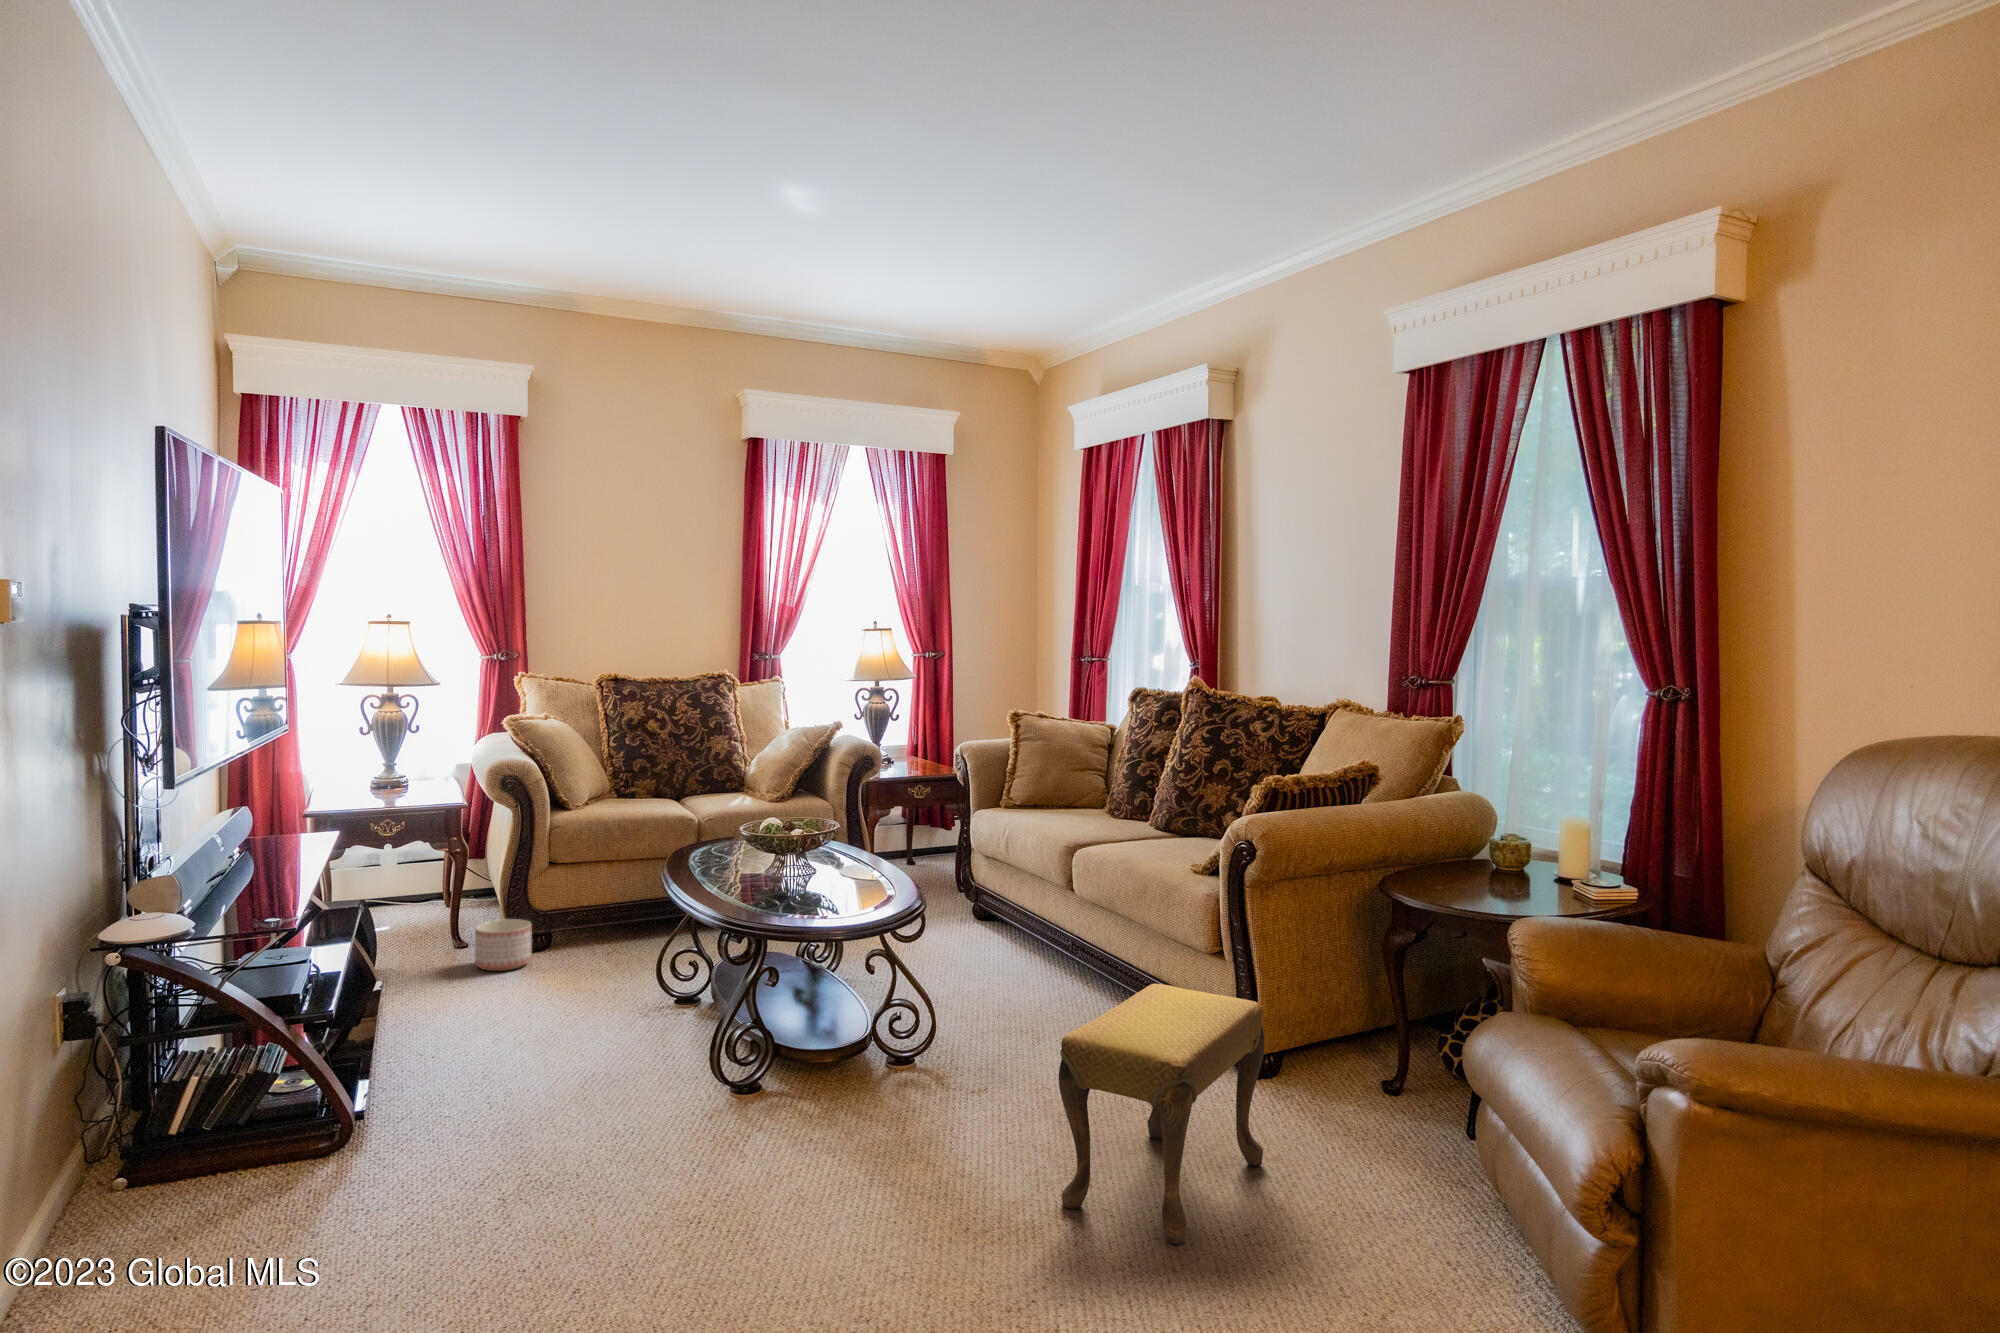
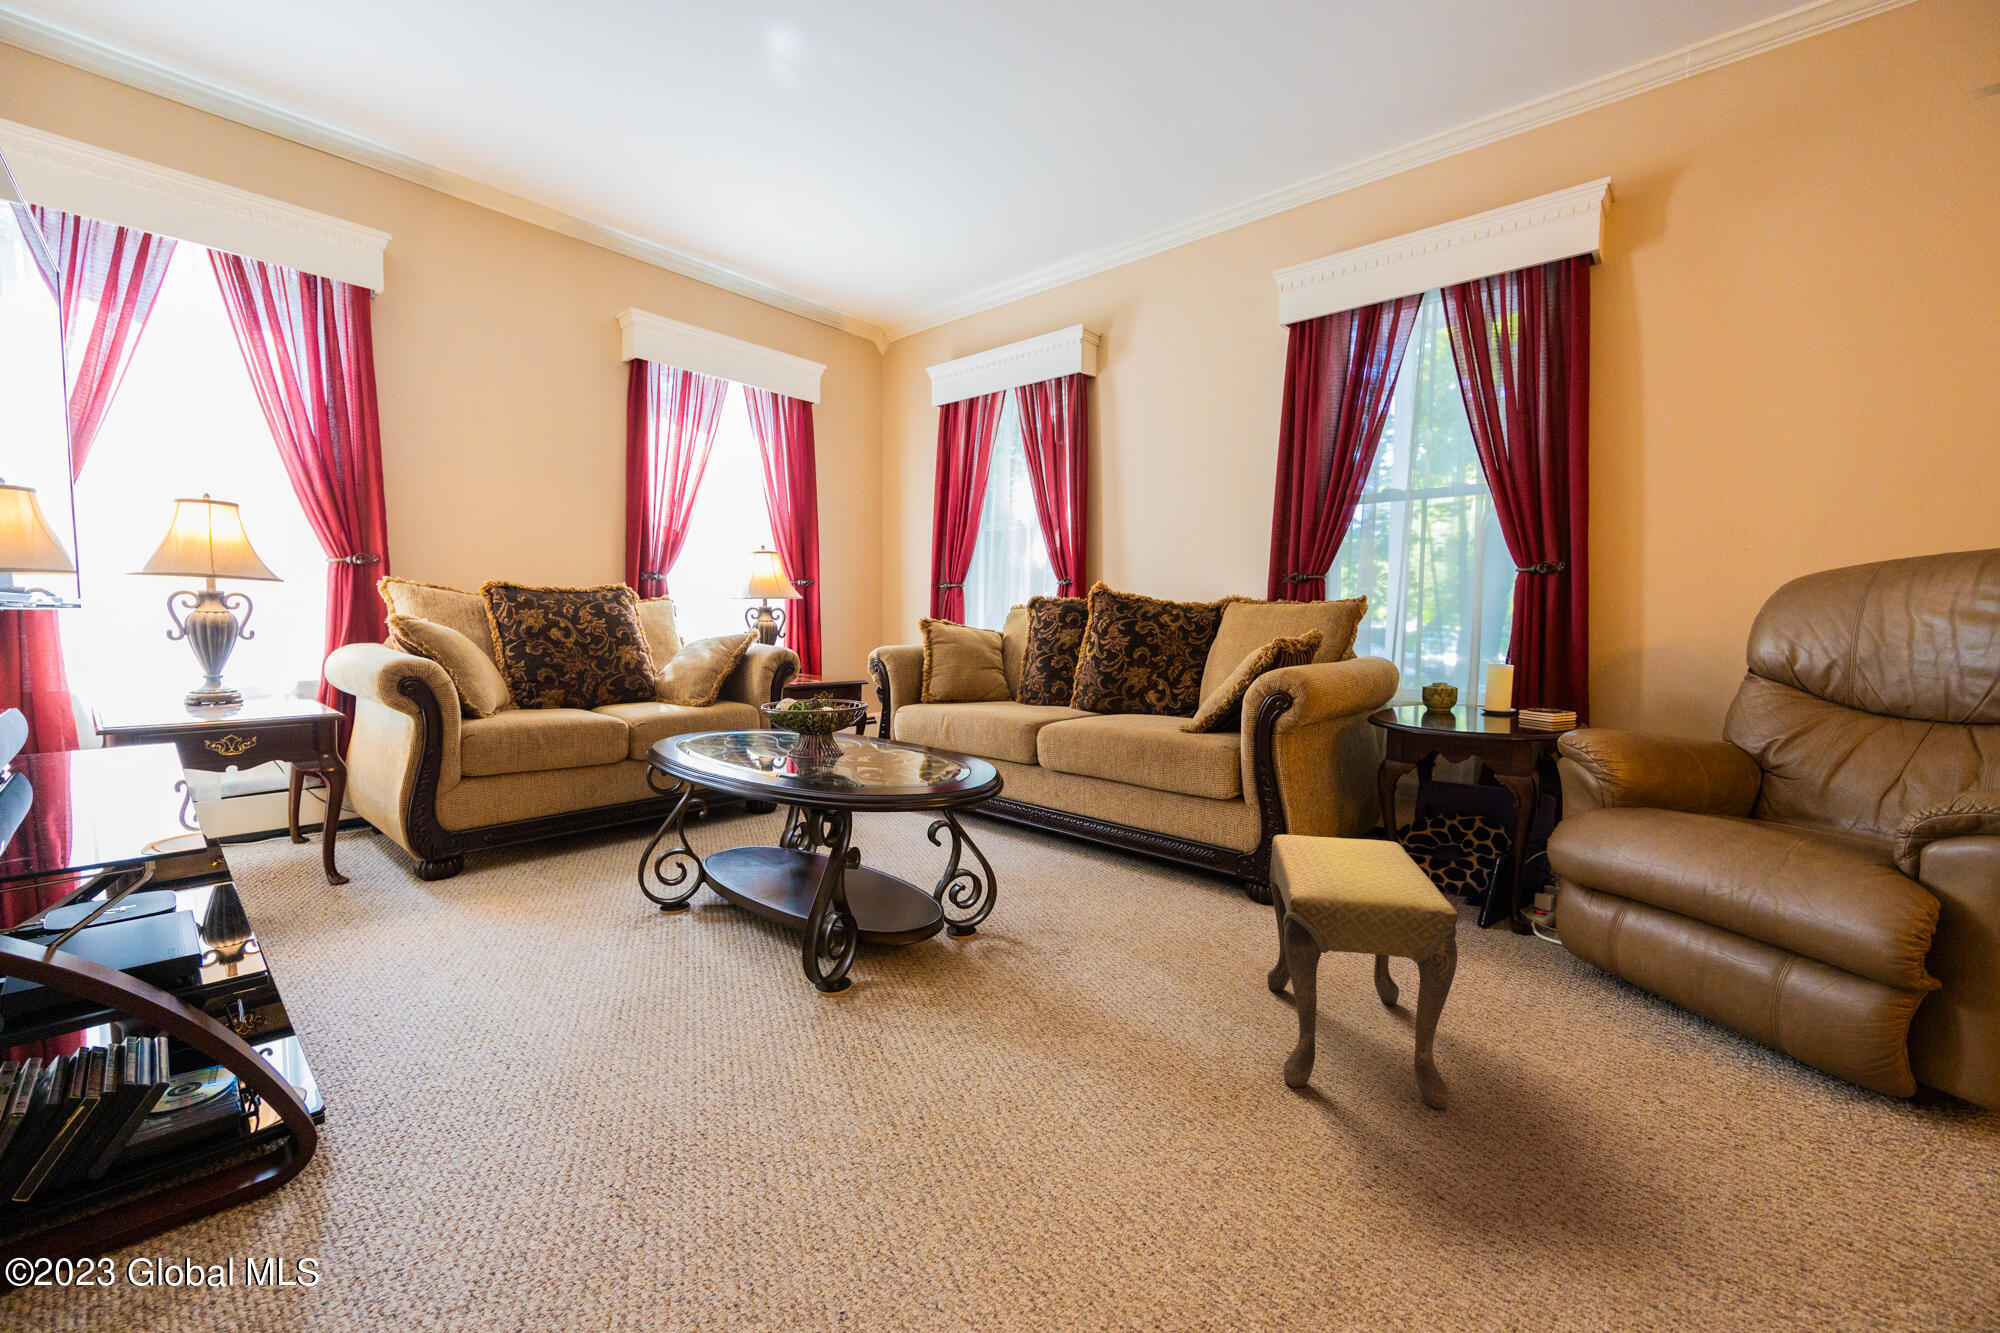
planter: present [475,919,532,971] -> none [369,842,445,904]

